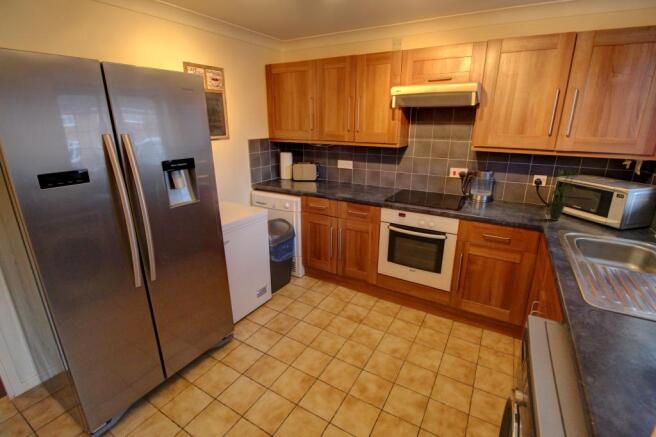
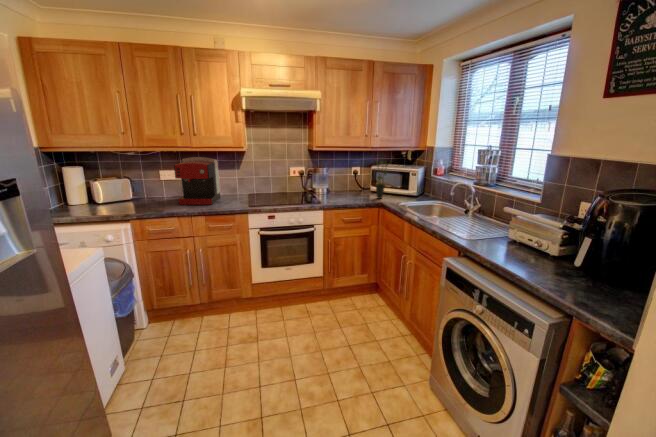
coffee maker: none [337,151,377,194] -> present [174,157,220,205]

